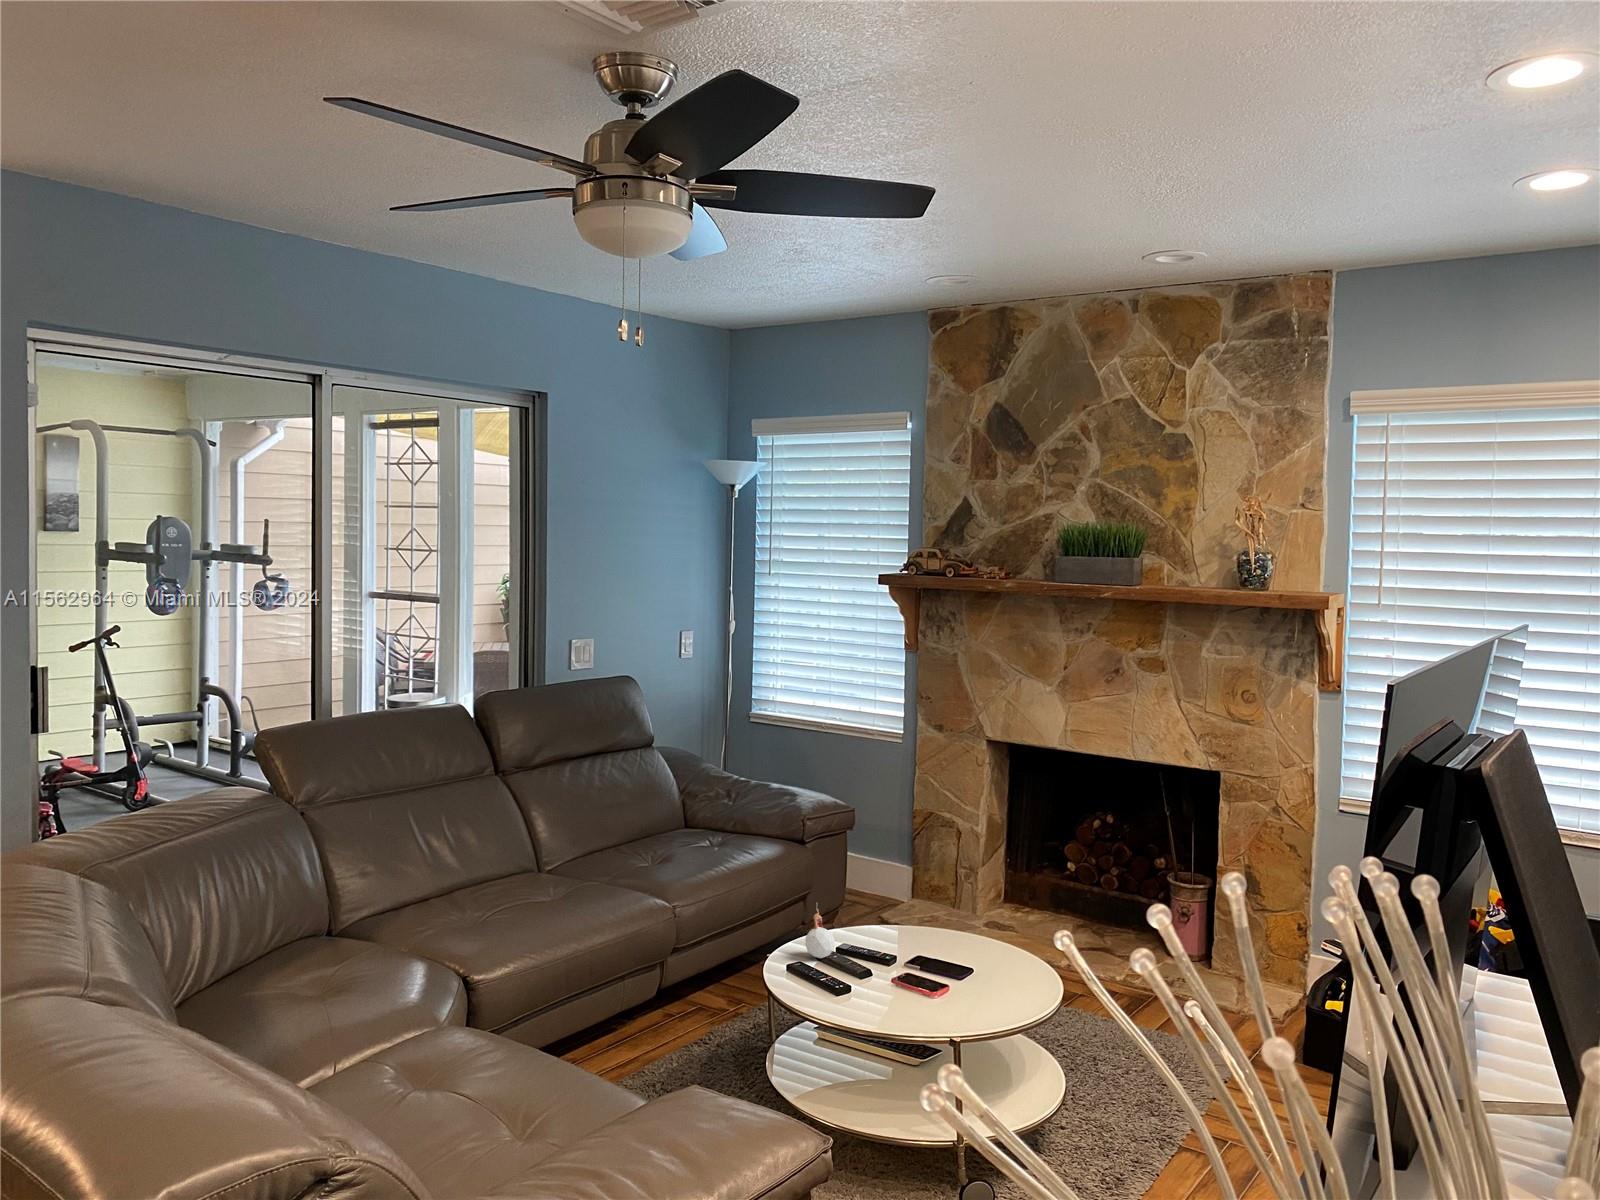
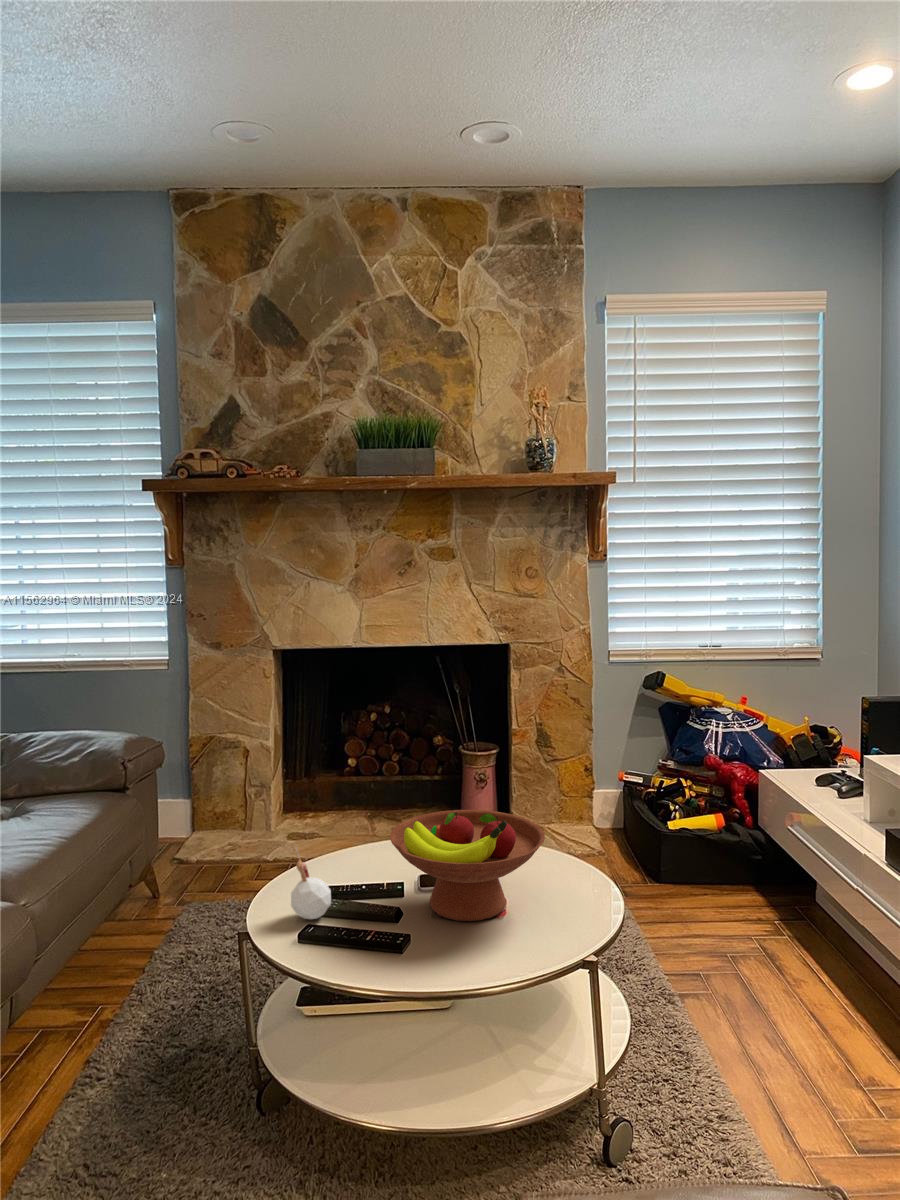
fruit bowl: none [865,903,987,991] -> present [390,810,545,921]

